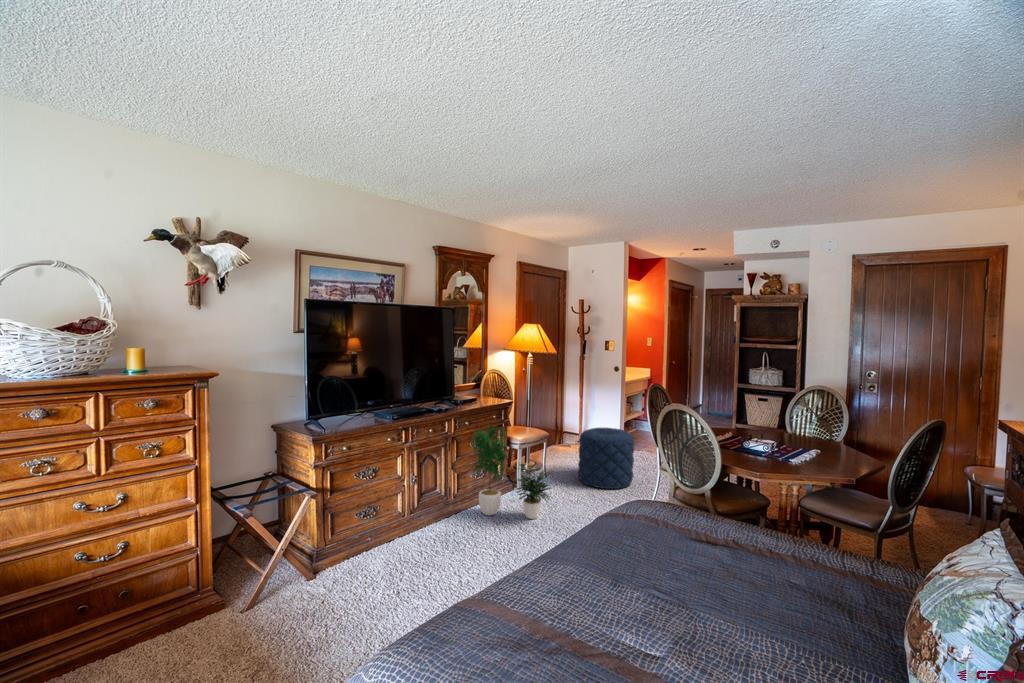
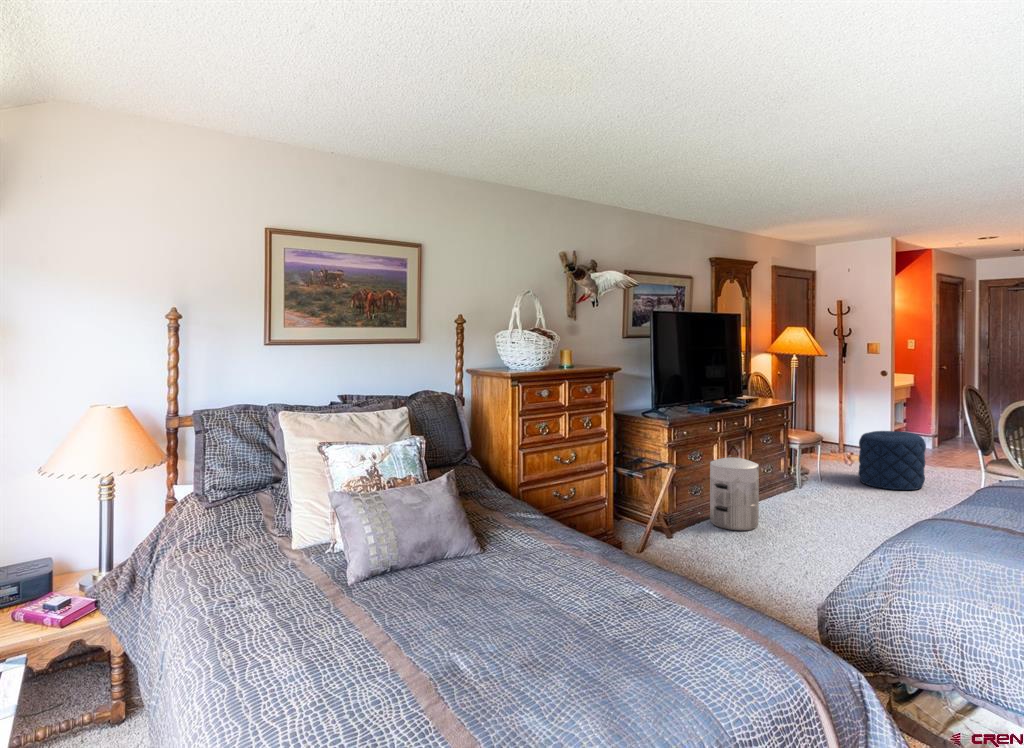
potted plant: present [472,423,551,519] -> none [766,417,856,508]
waste bin: none [377,472,434,564] -> present [710,455,759,531]

